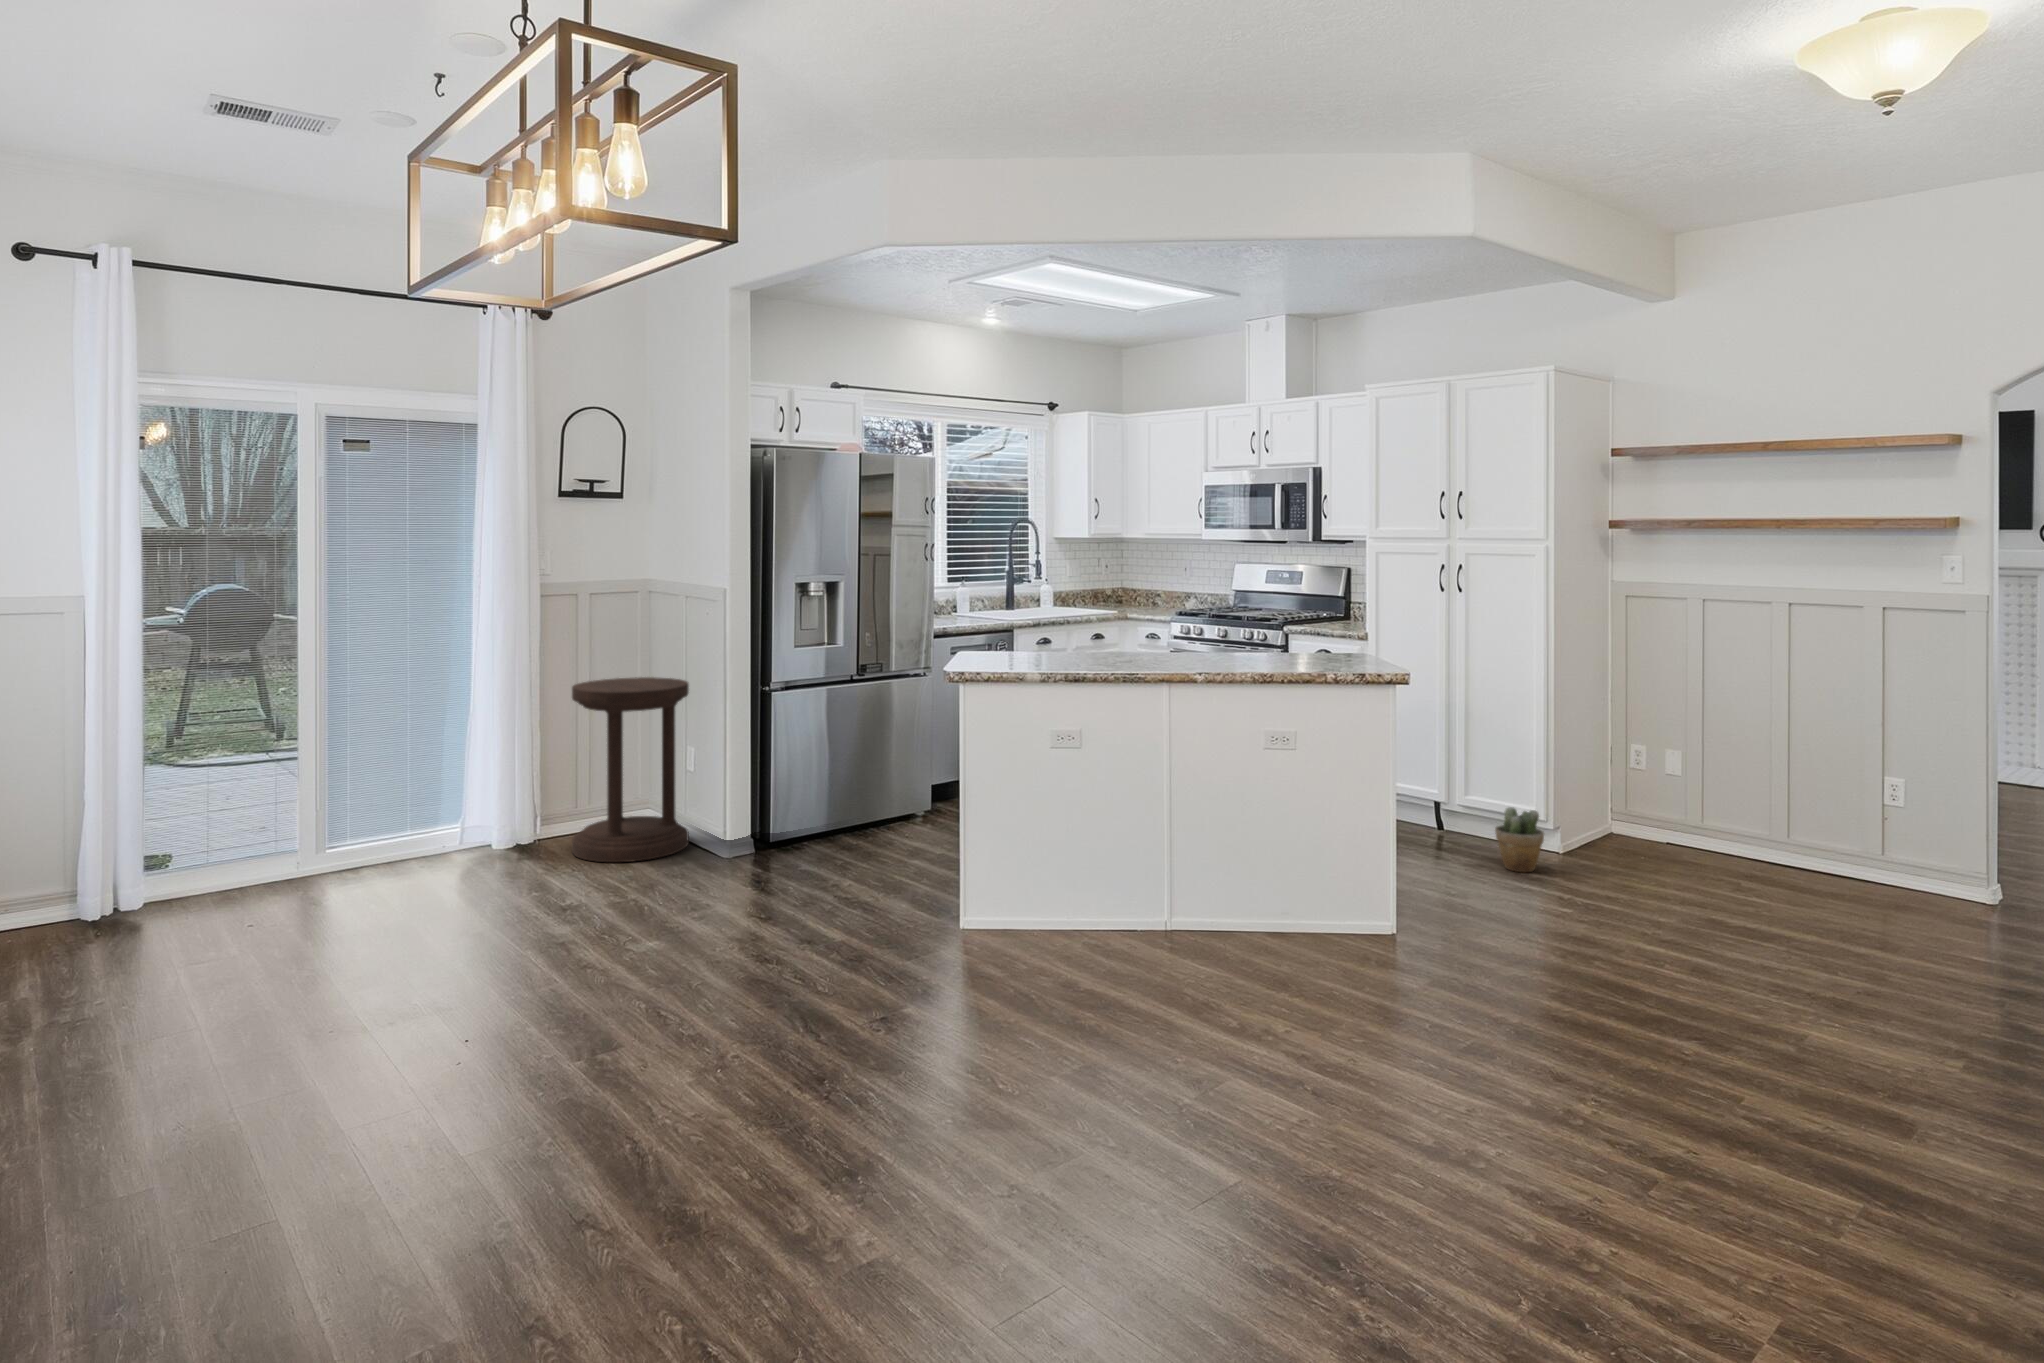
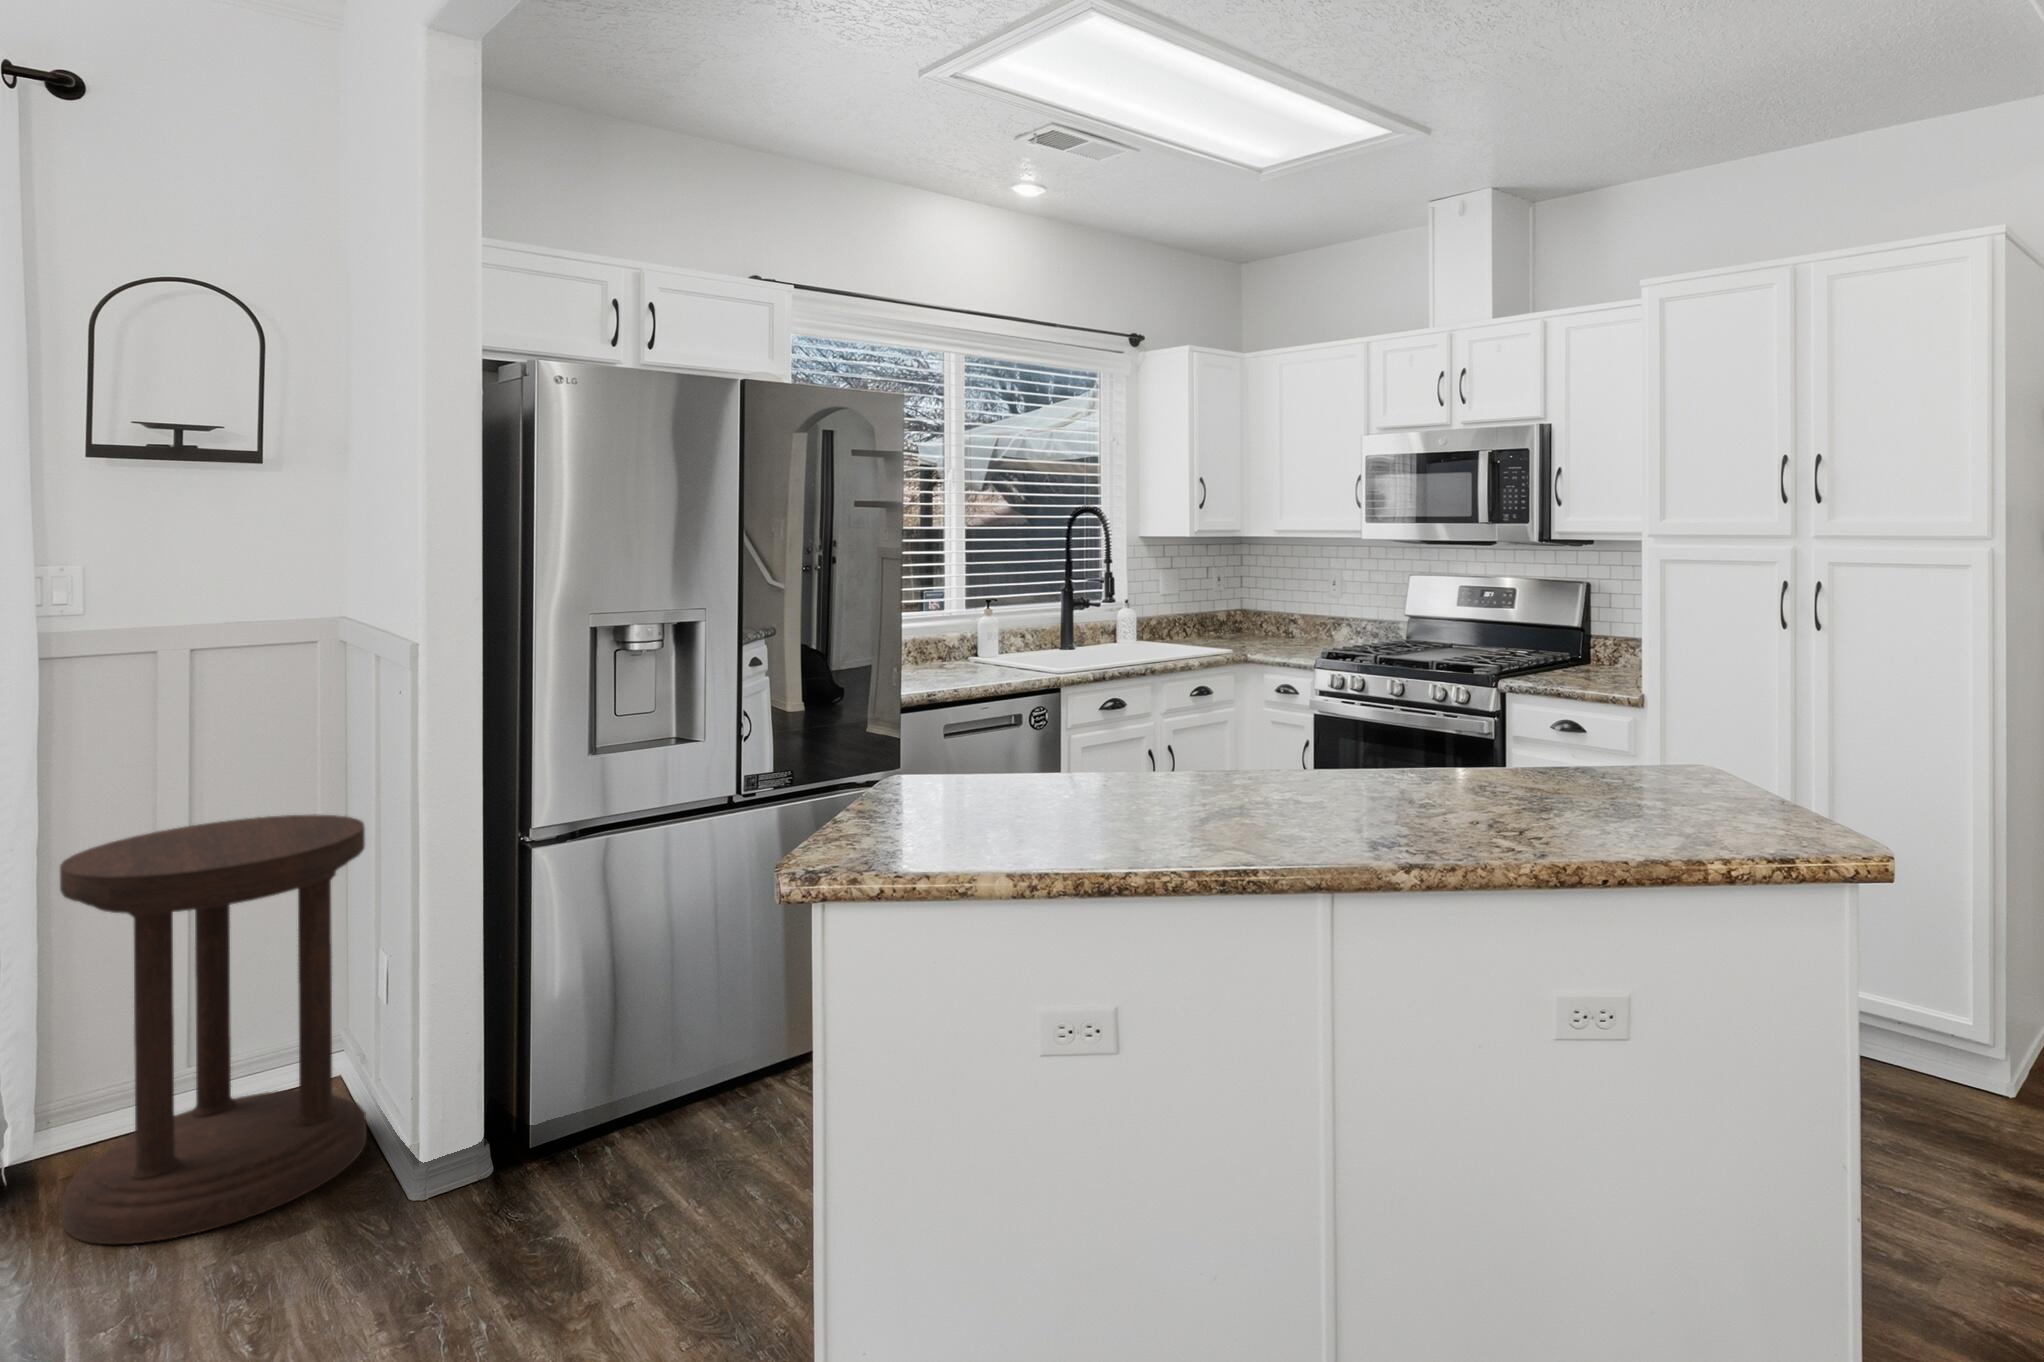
potted plant: present [1495,807,1544,872] -> none [1933,1047,2035,1182]

